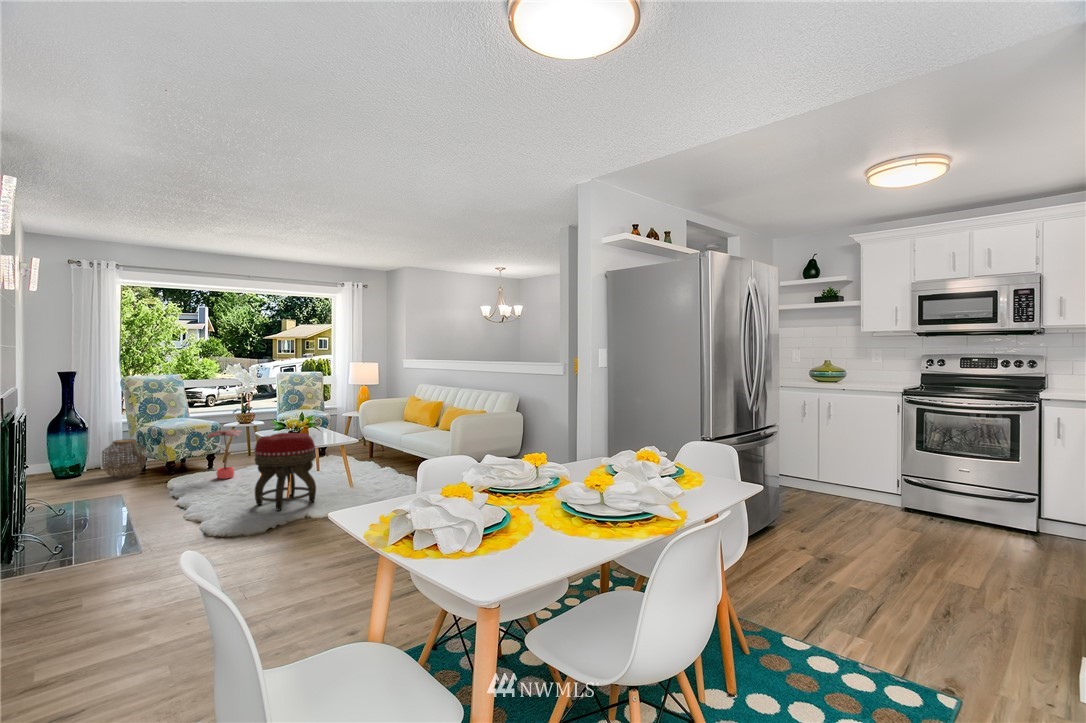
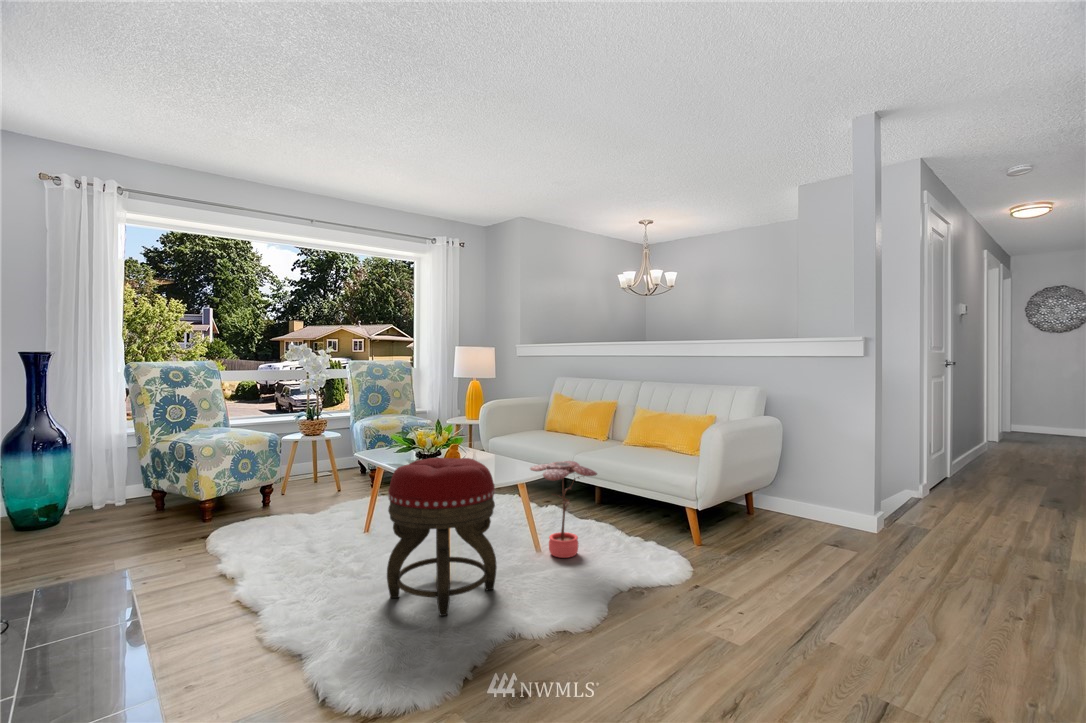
potted plant: present [207,430,241,479] -> present [530,461,597,558]
woven basket: present [102,439,146,479] -> none [94,463,166,530]

